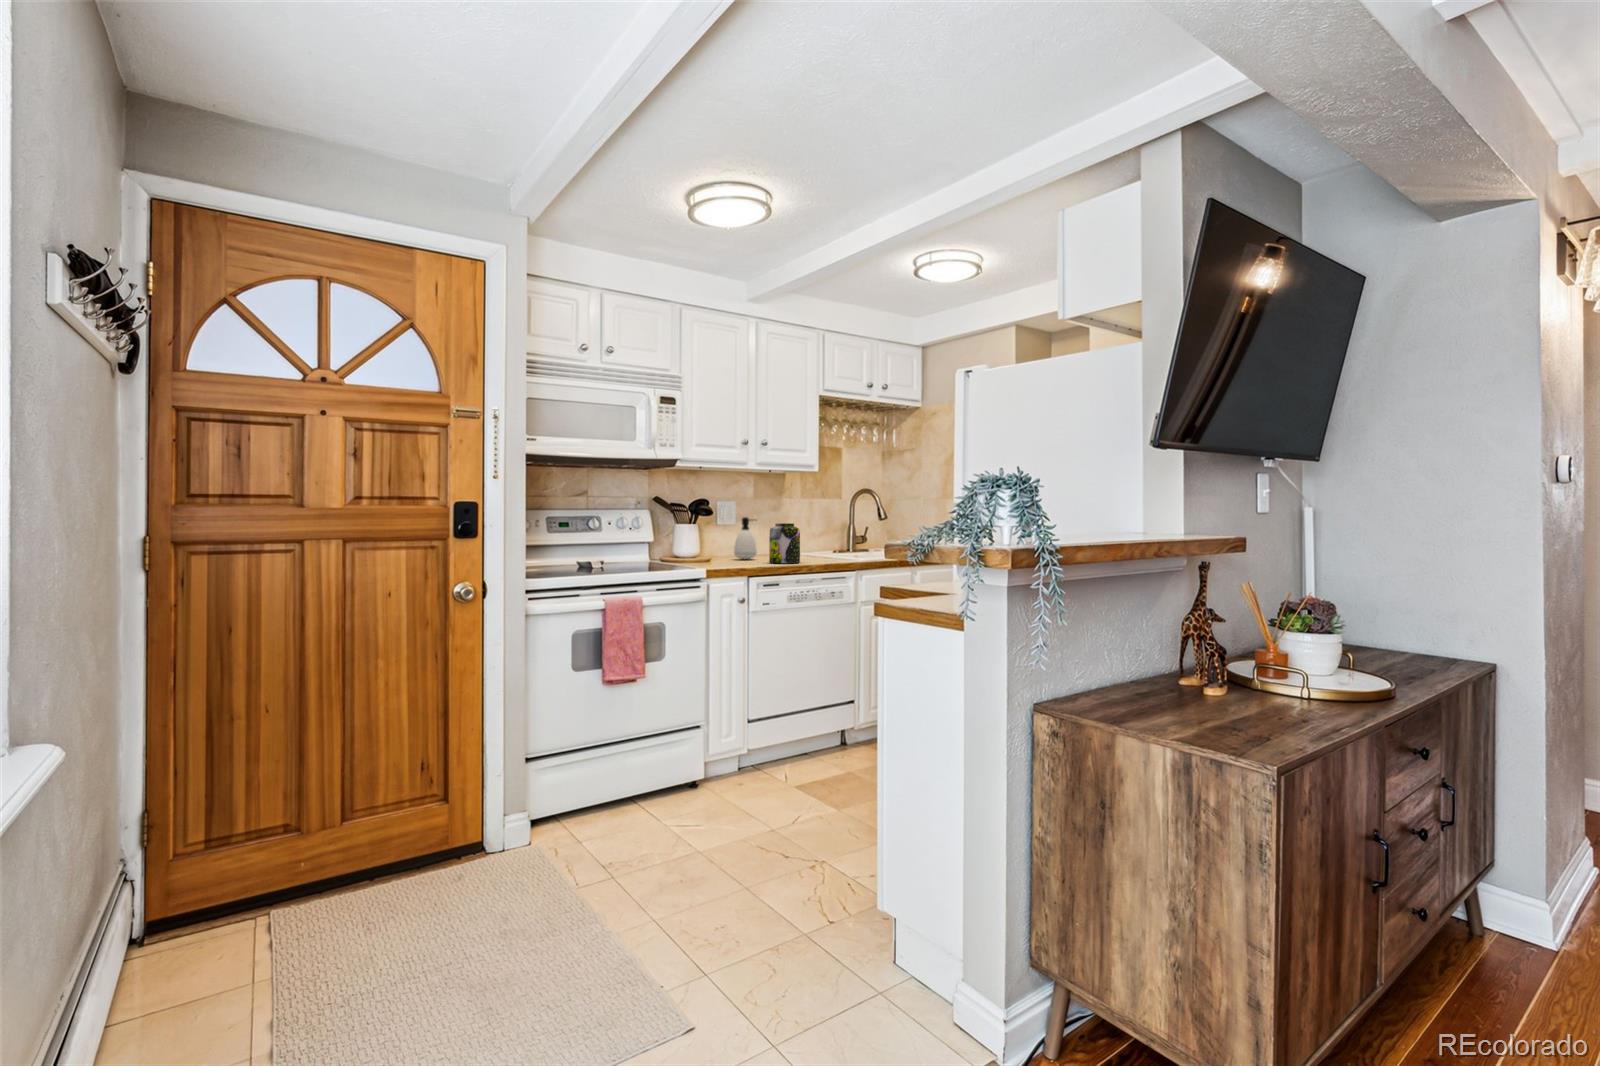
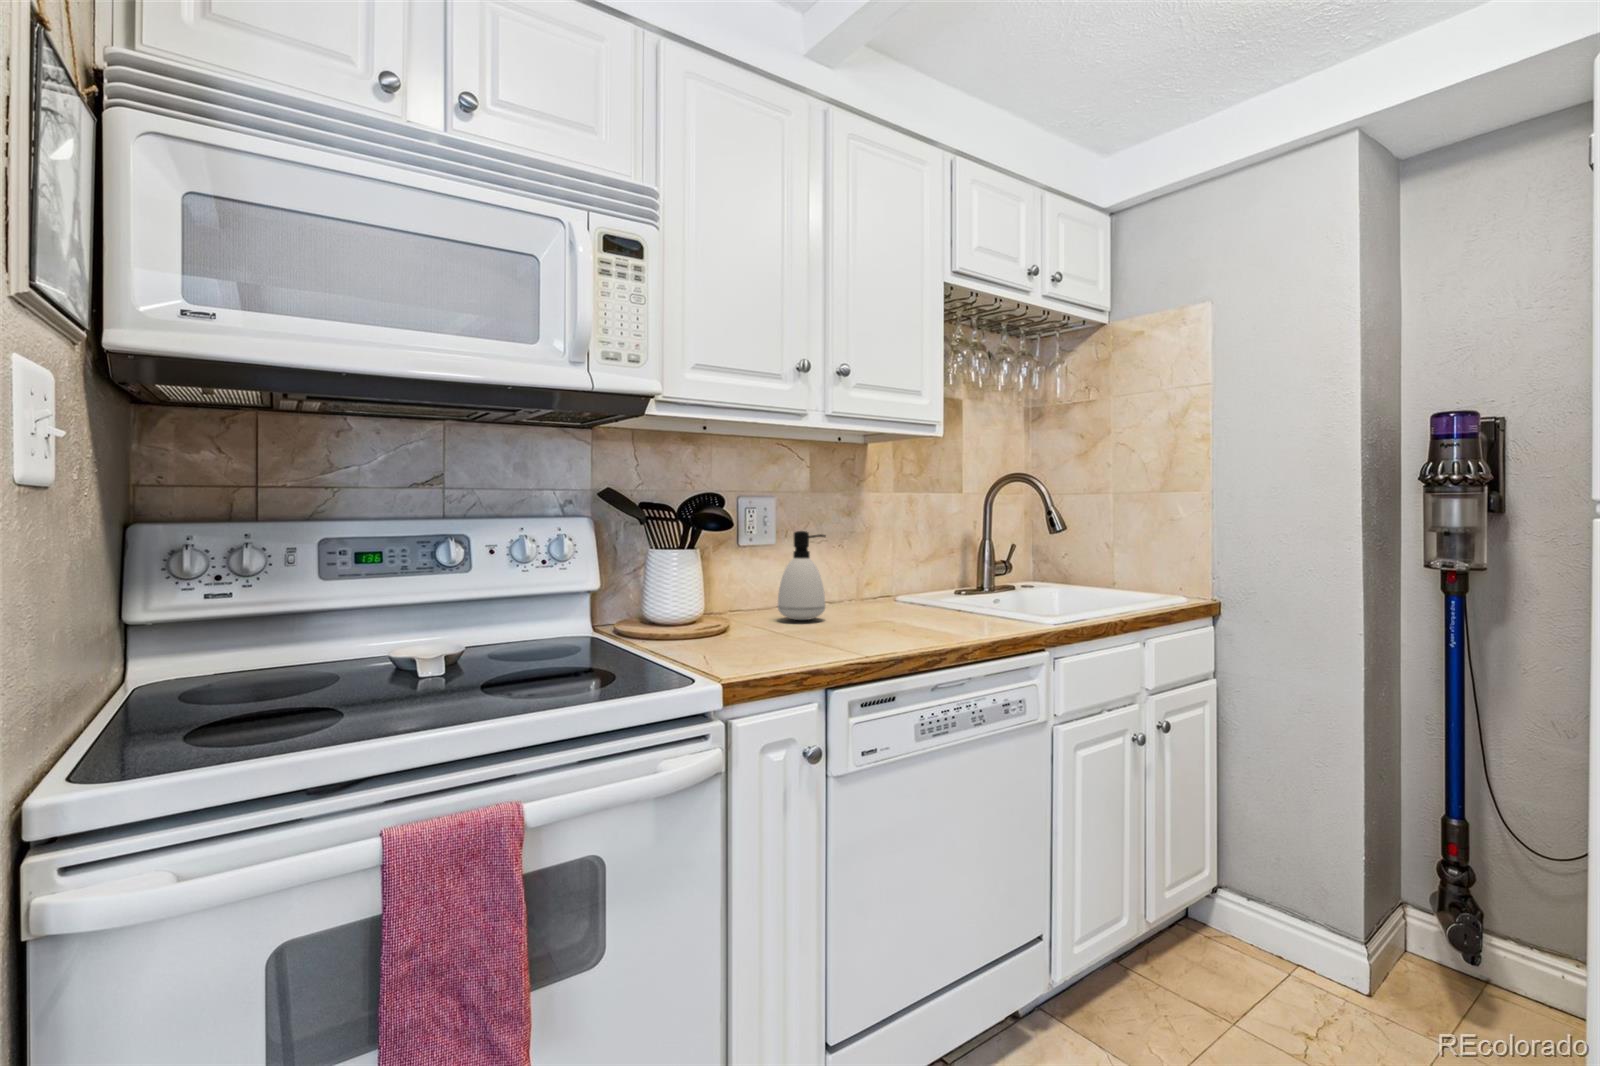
jar: present [769,523,800,563] -> none [864,547,935,641]

